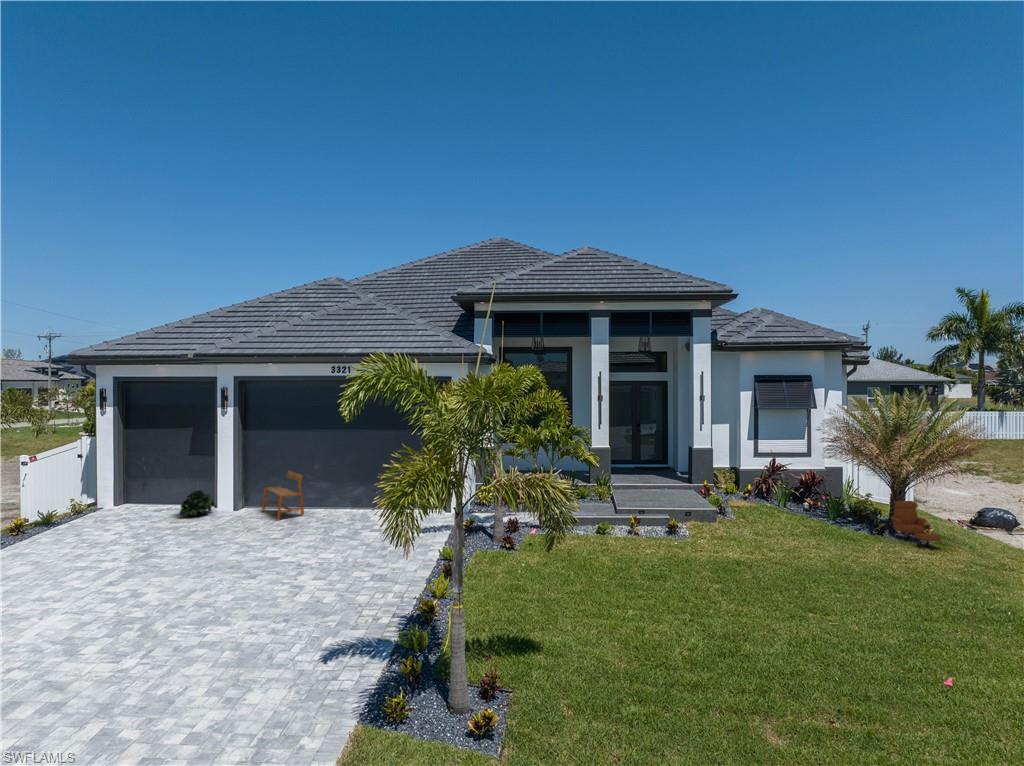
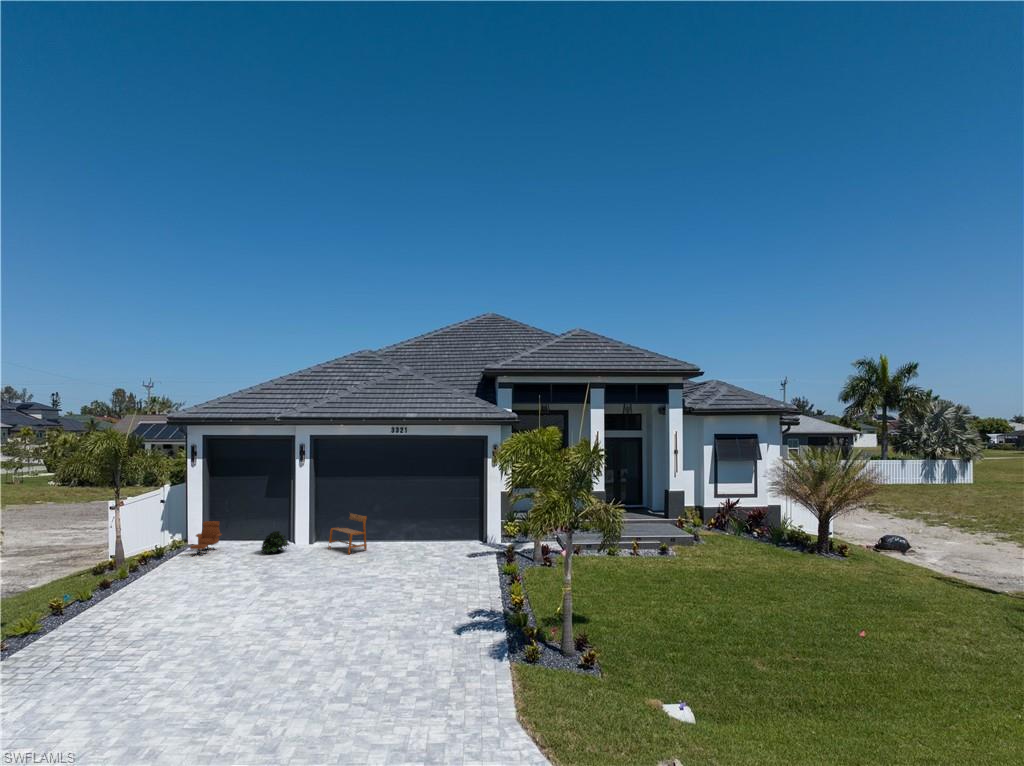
lounge chair: present [891,501,941,550] -> present [190,521,222,556]

